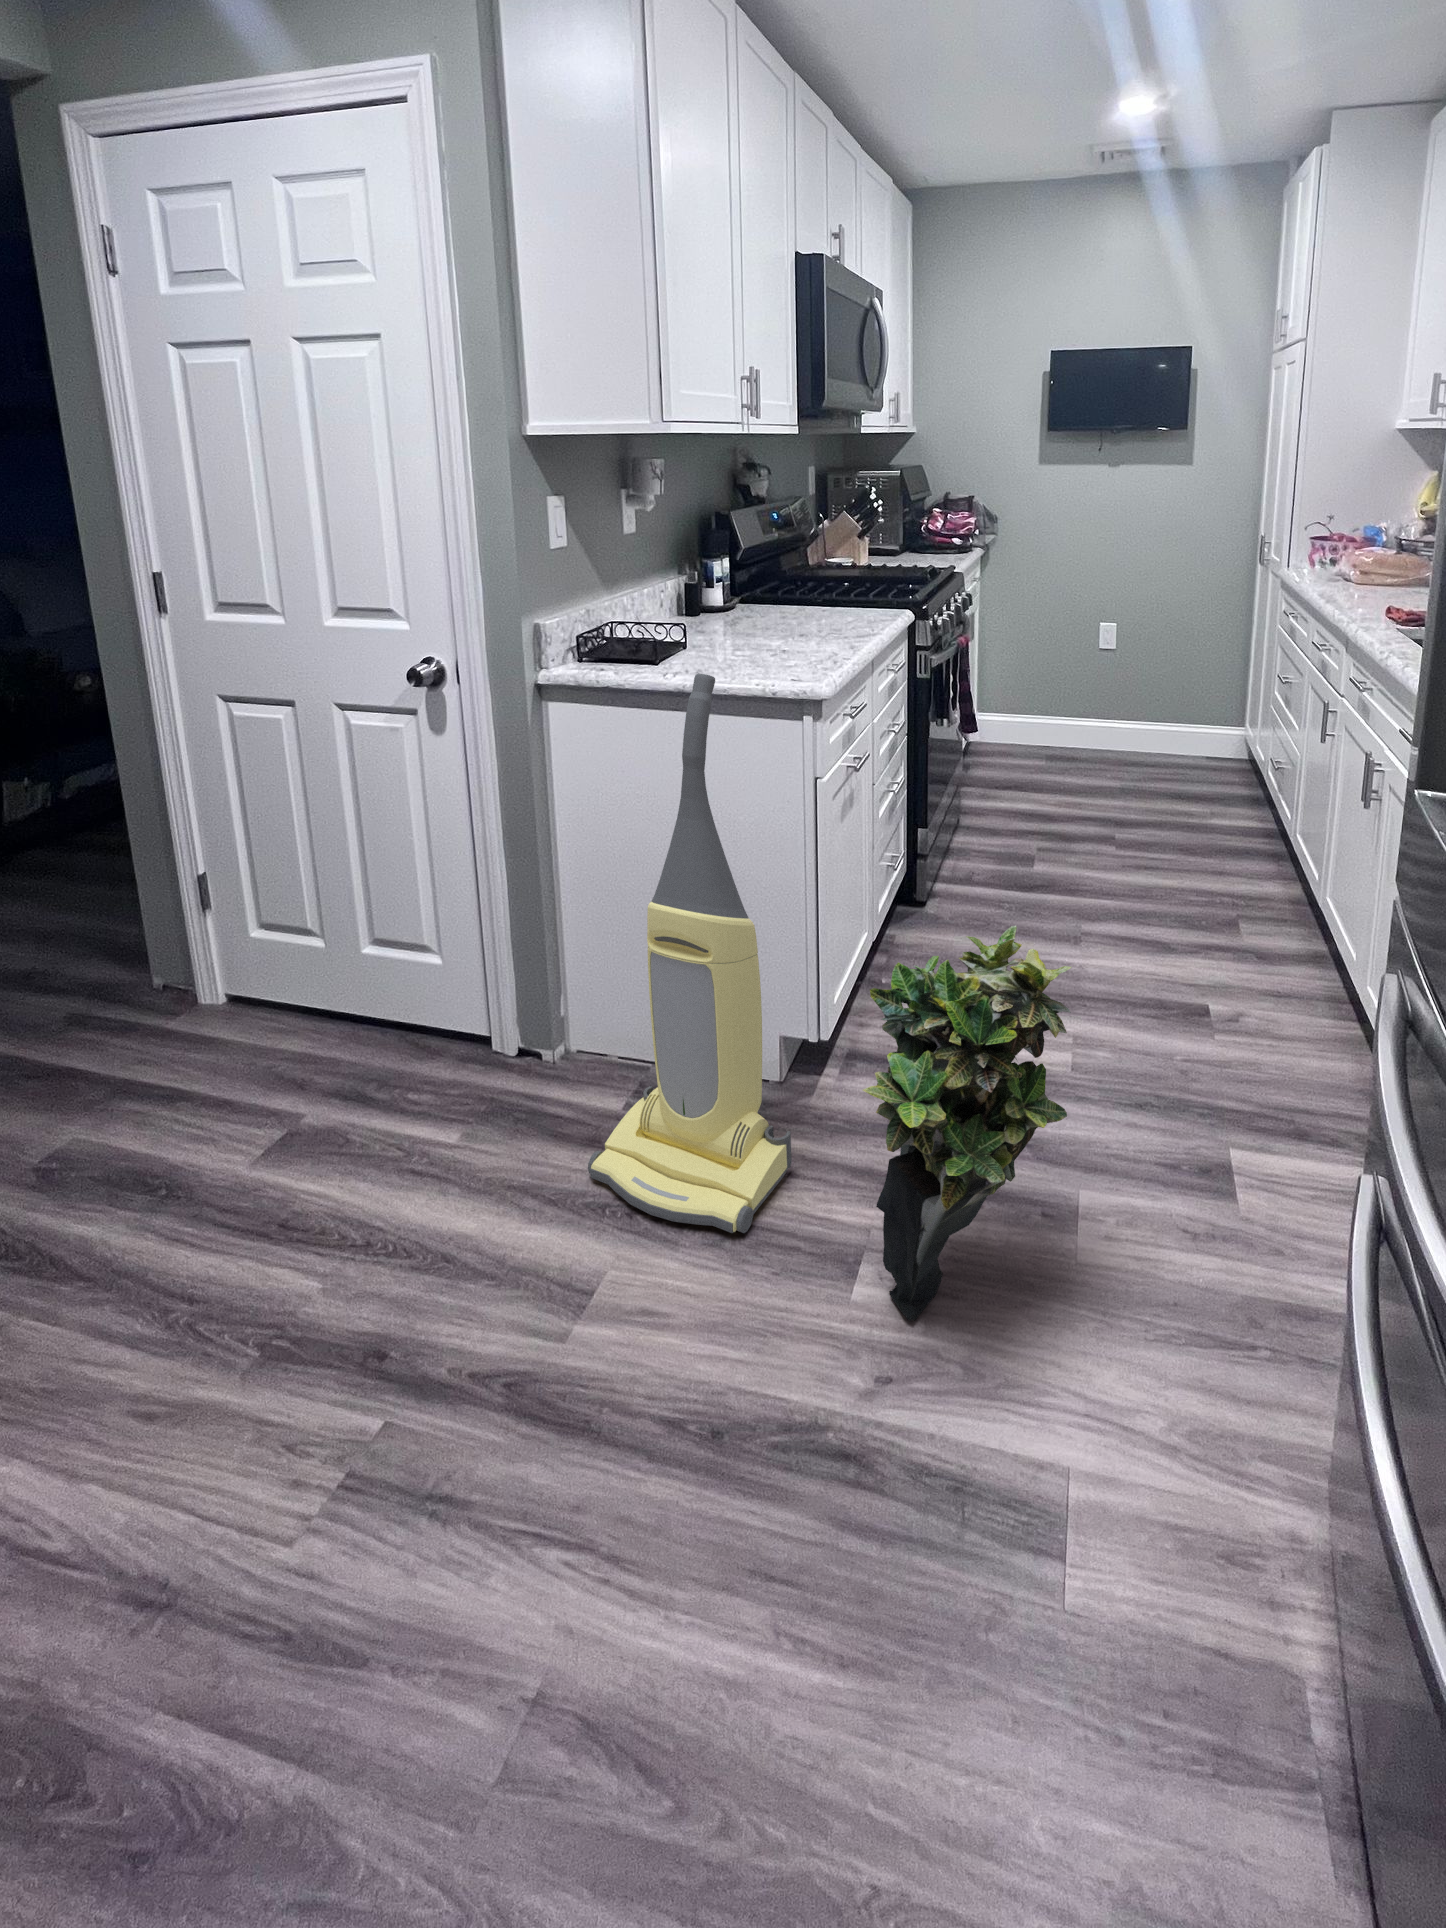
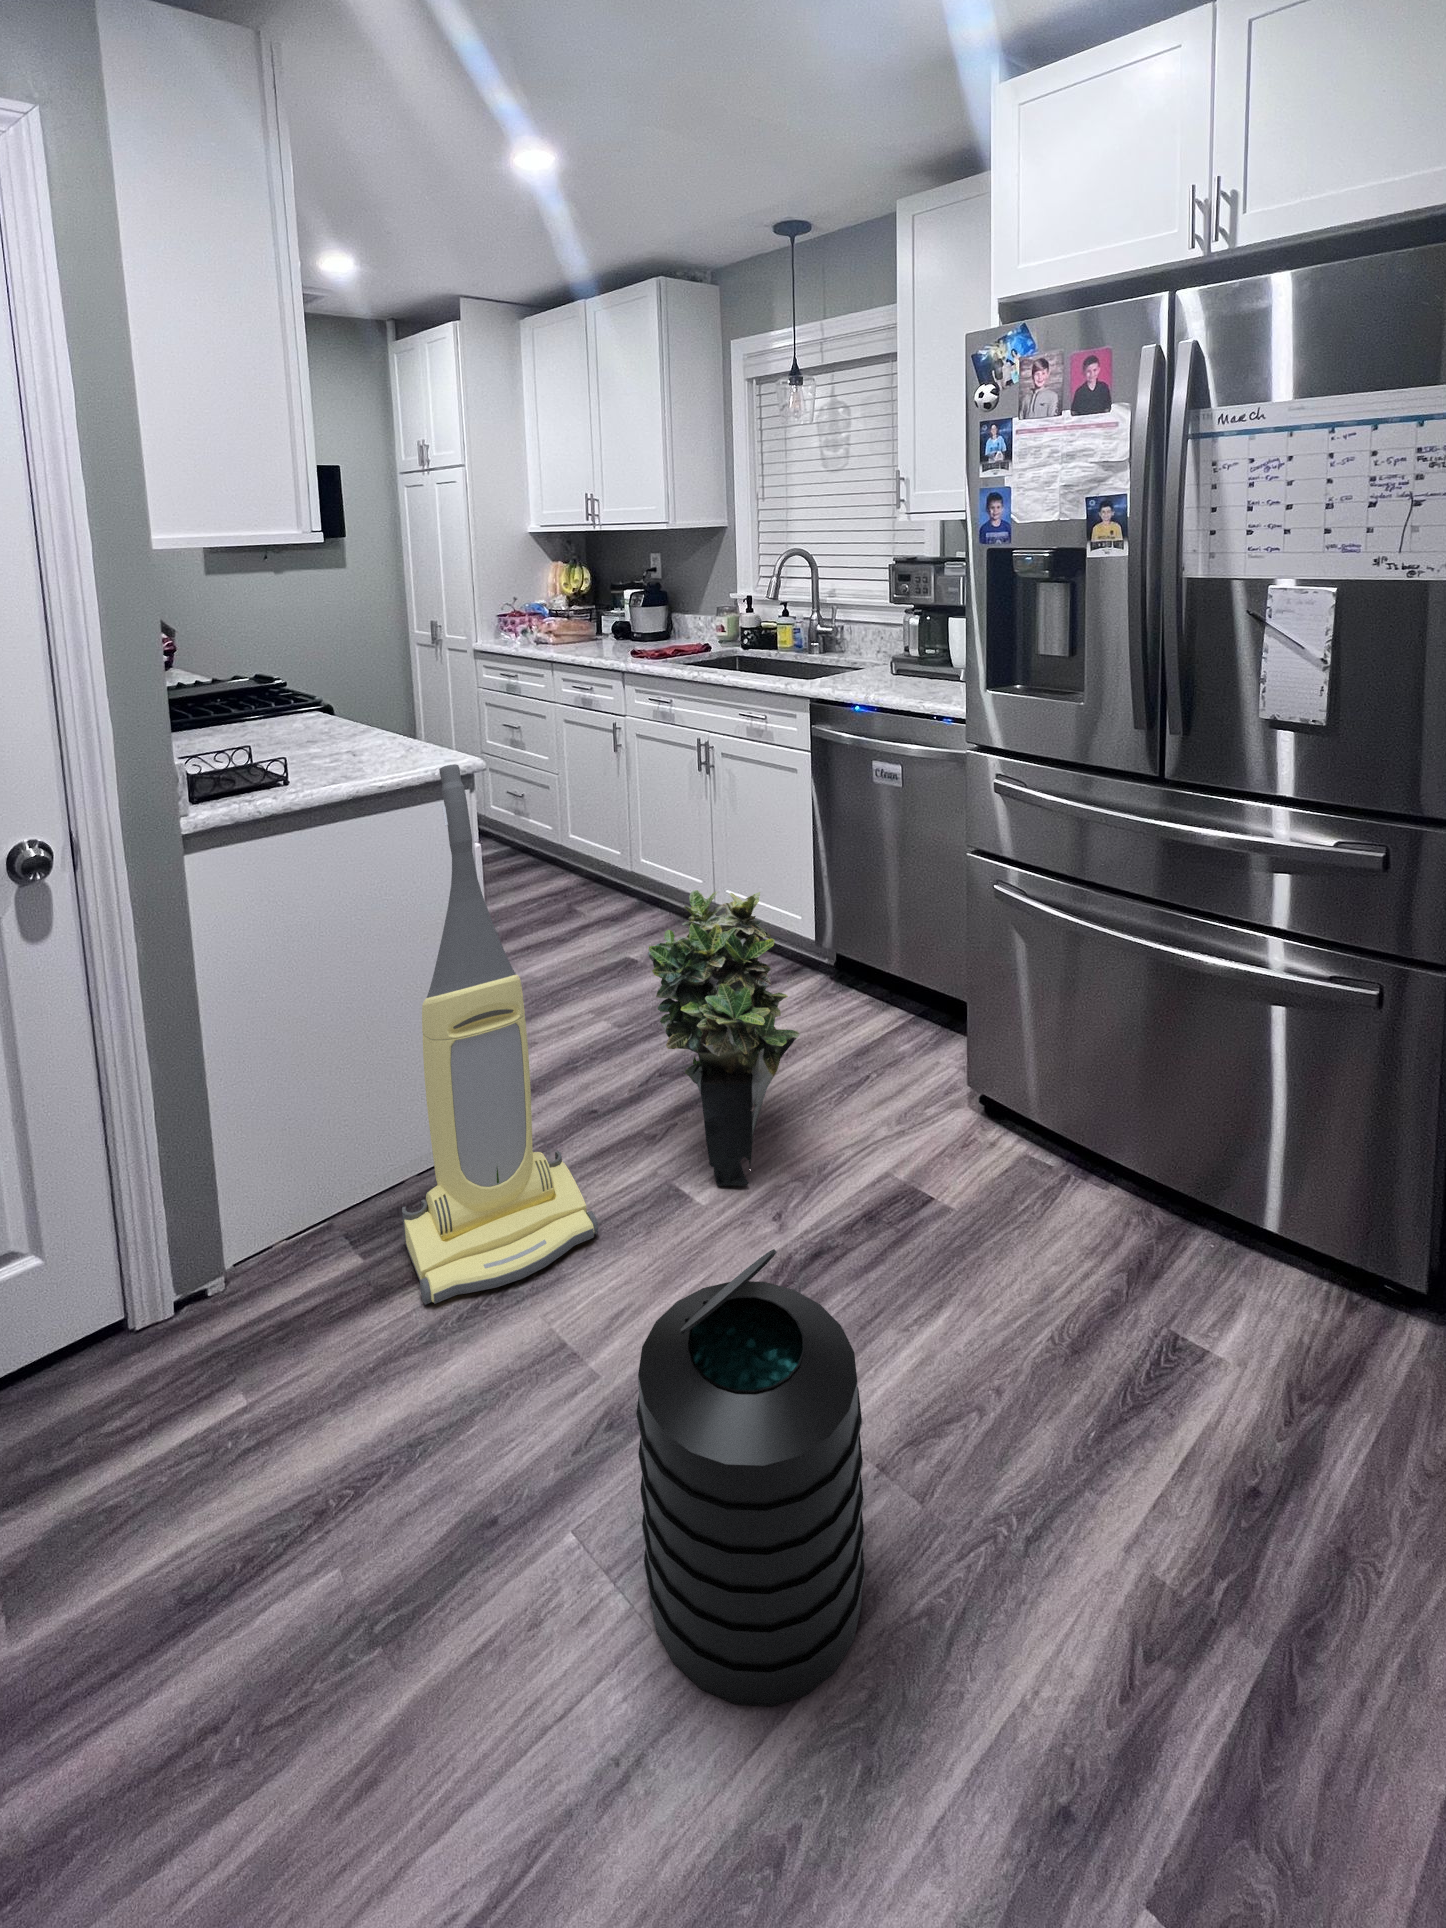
trash can: none [178,1285,484,1771] -> present [636,1249,865,1706]

